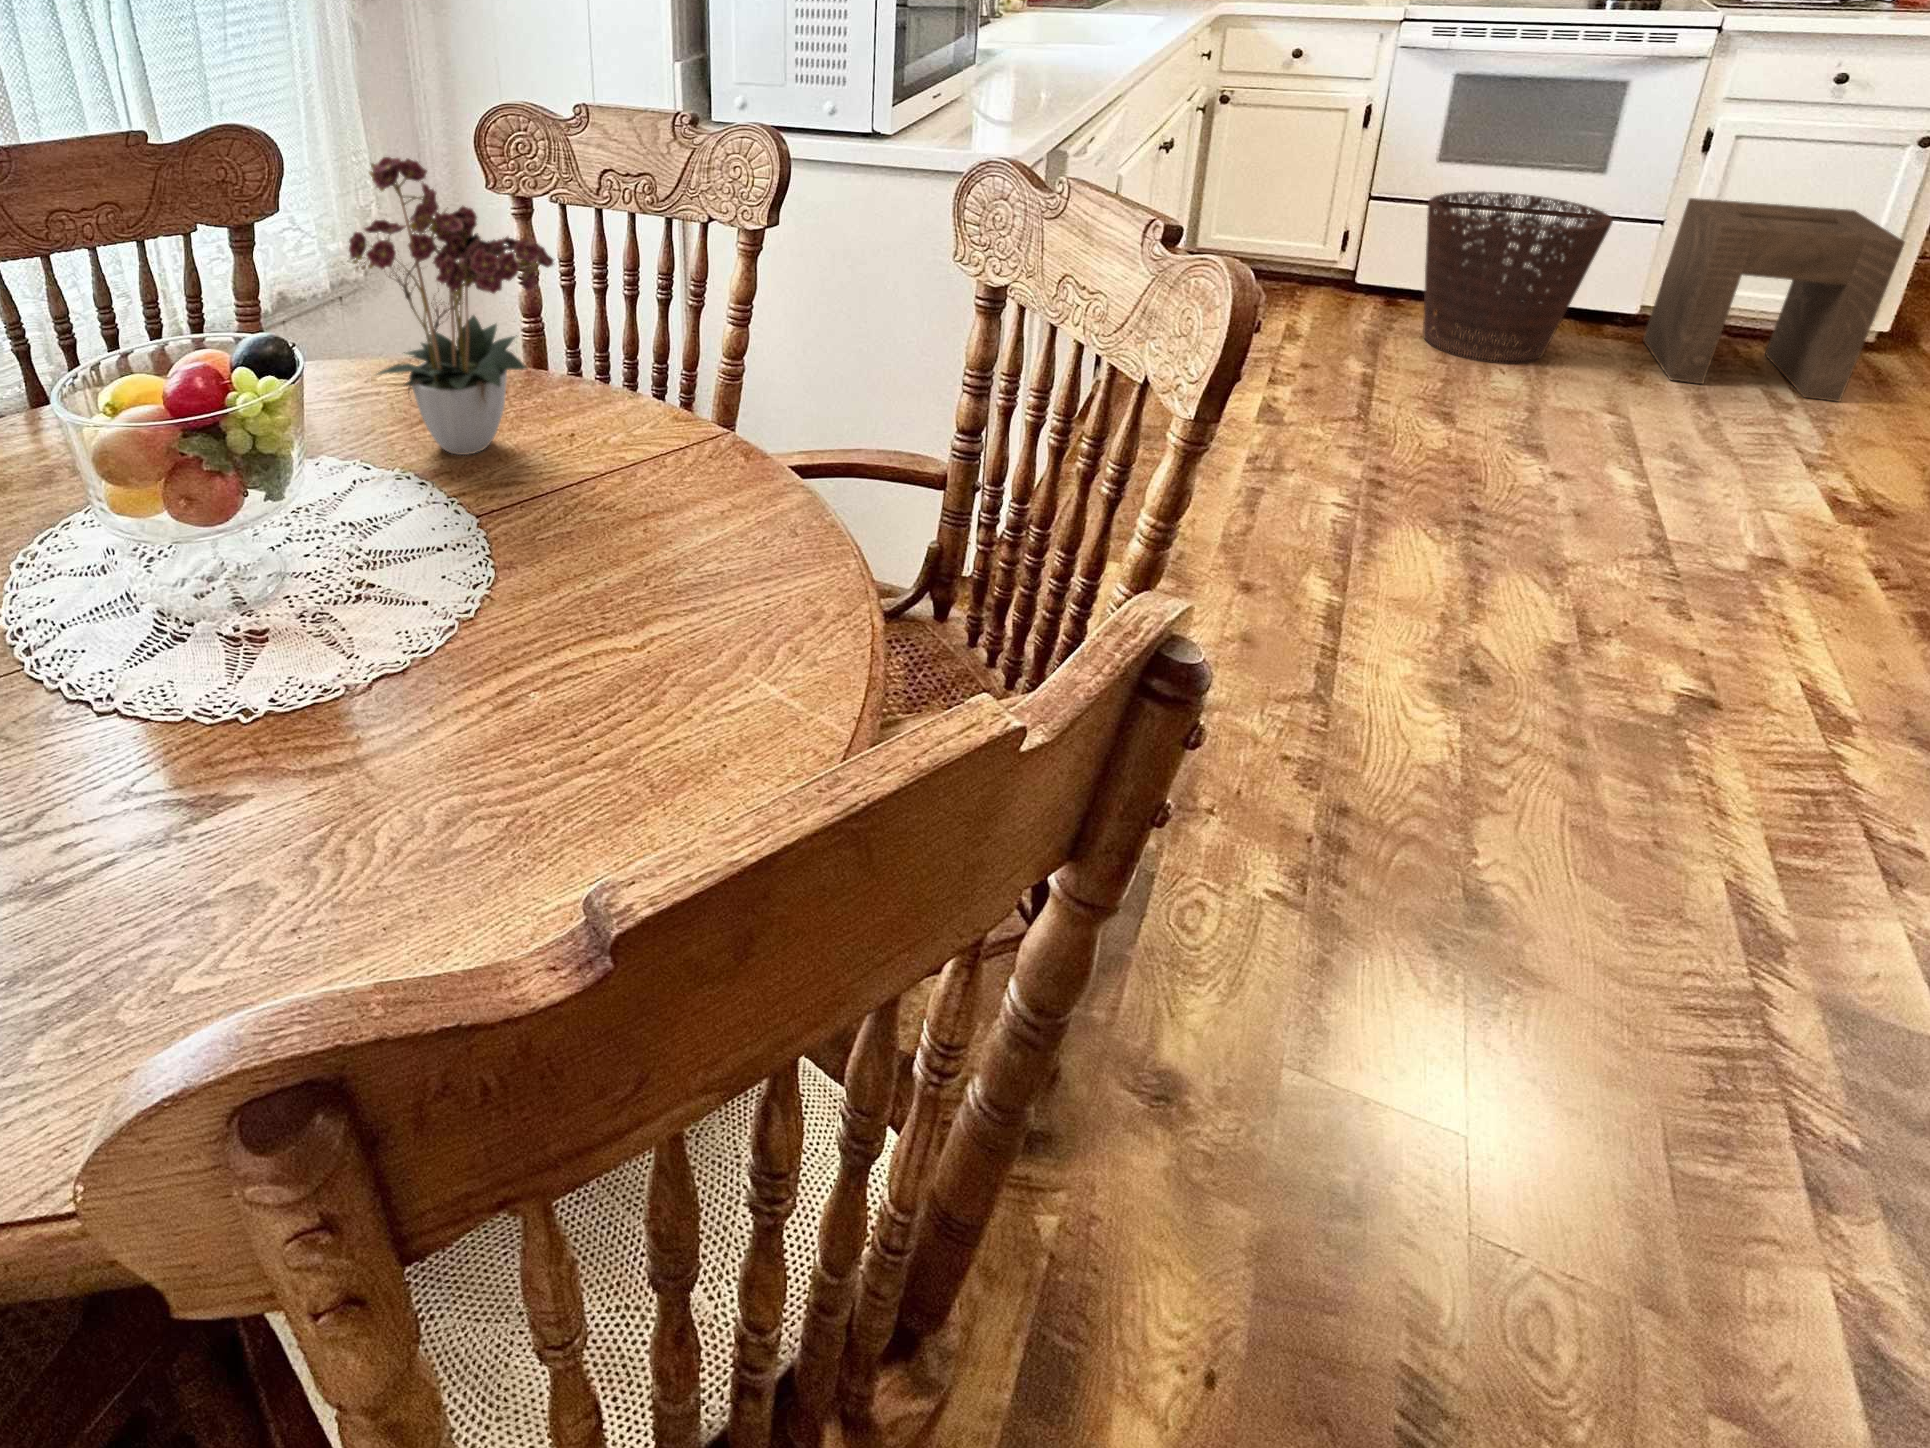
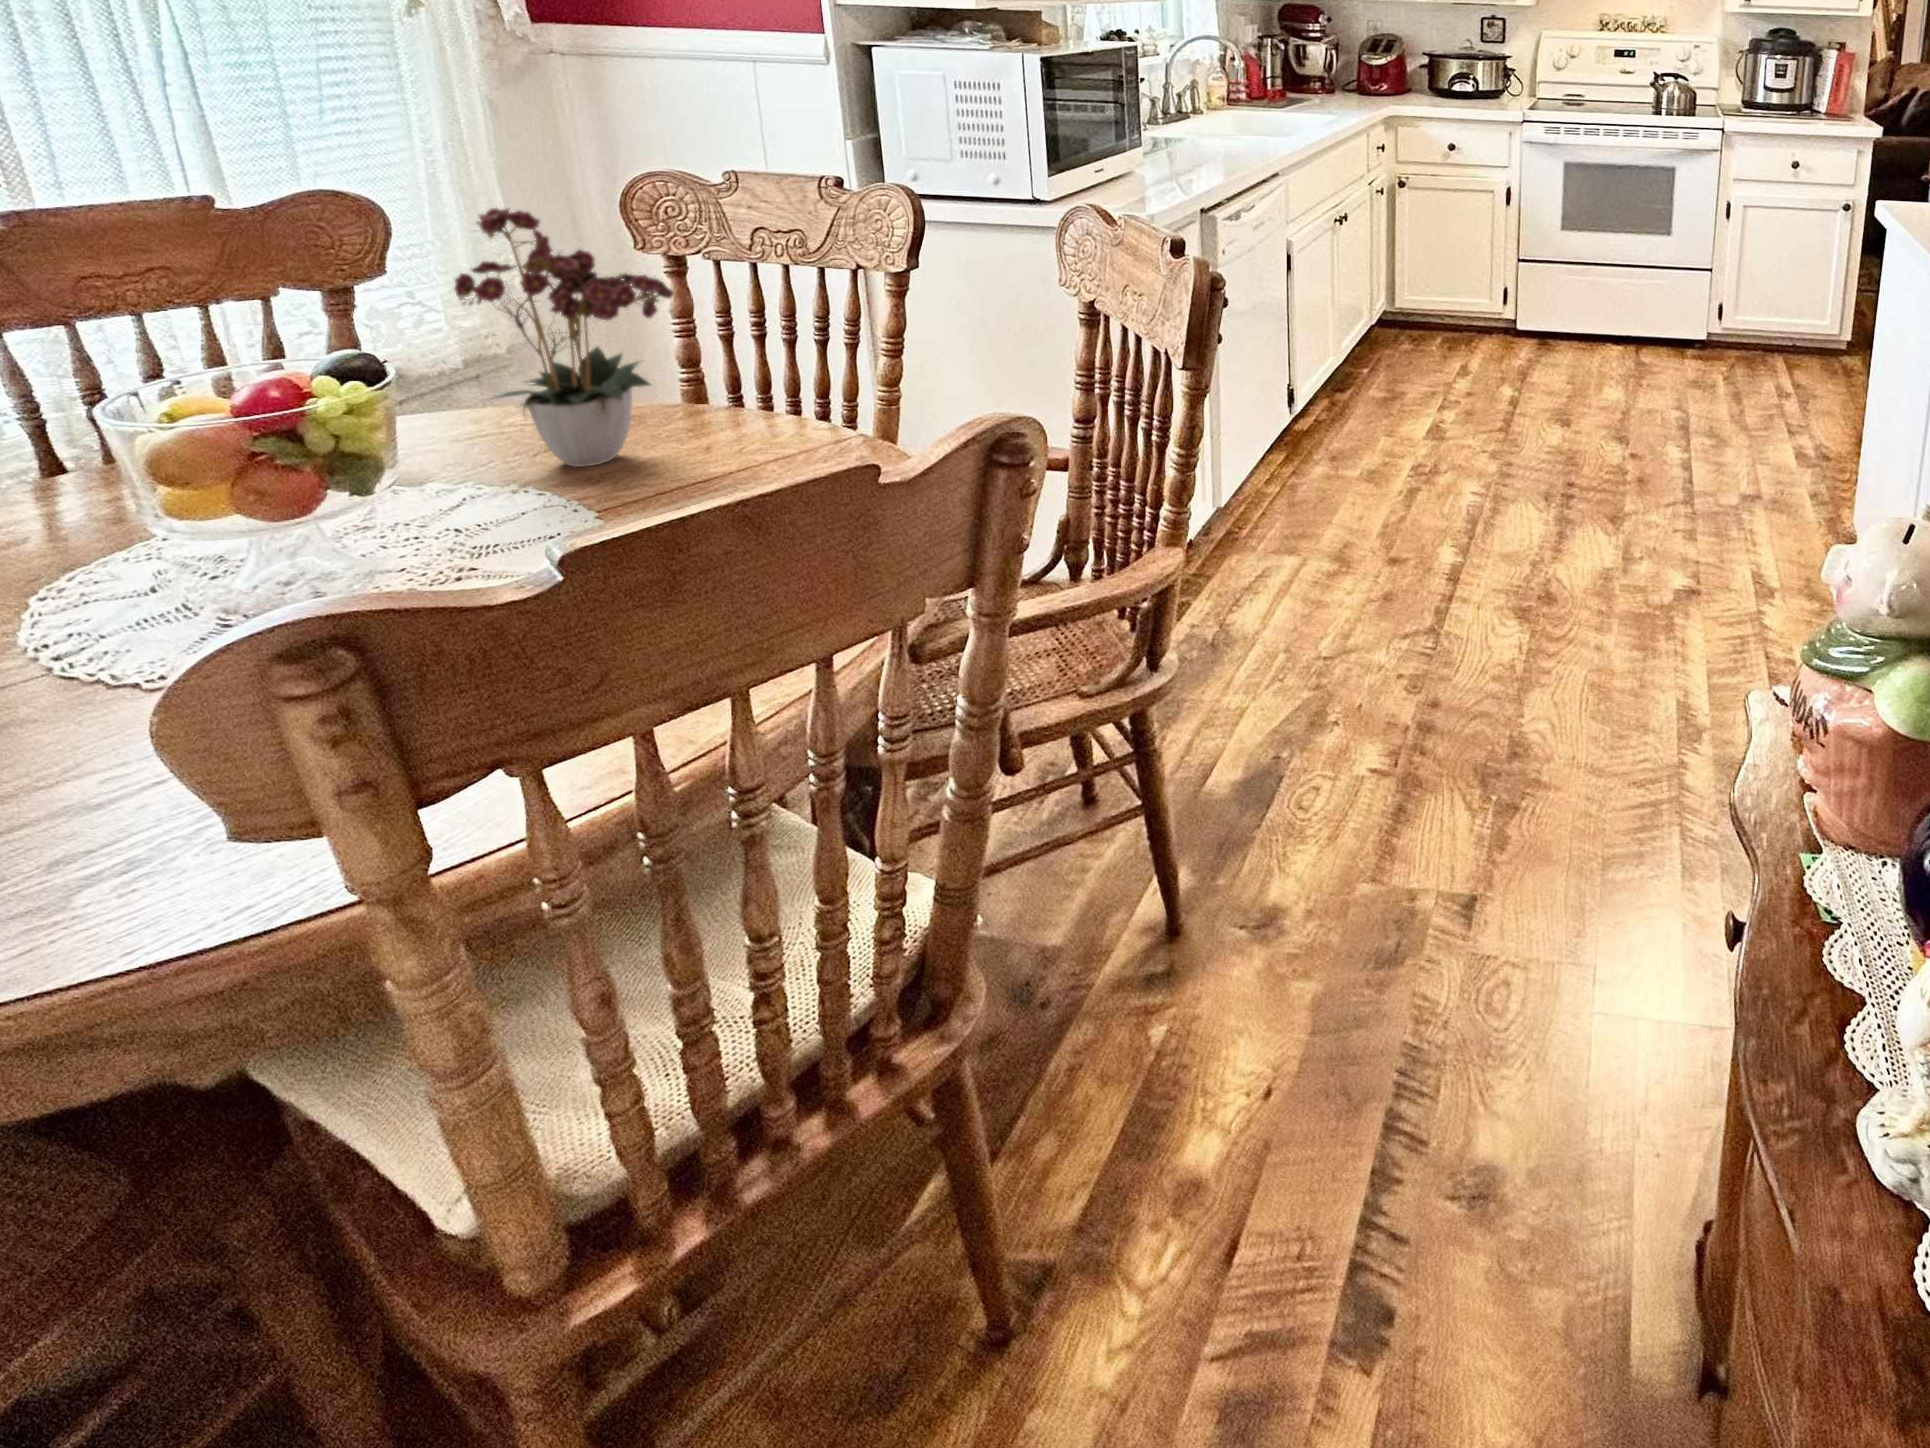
basket: present [1423,191,1613,363] -> none [1554,251,1669,379]
stool: present [1643,198,1905,402] -> none [1709,250,1824,386]

